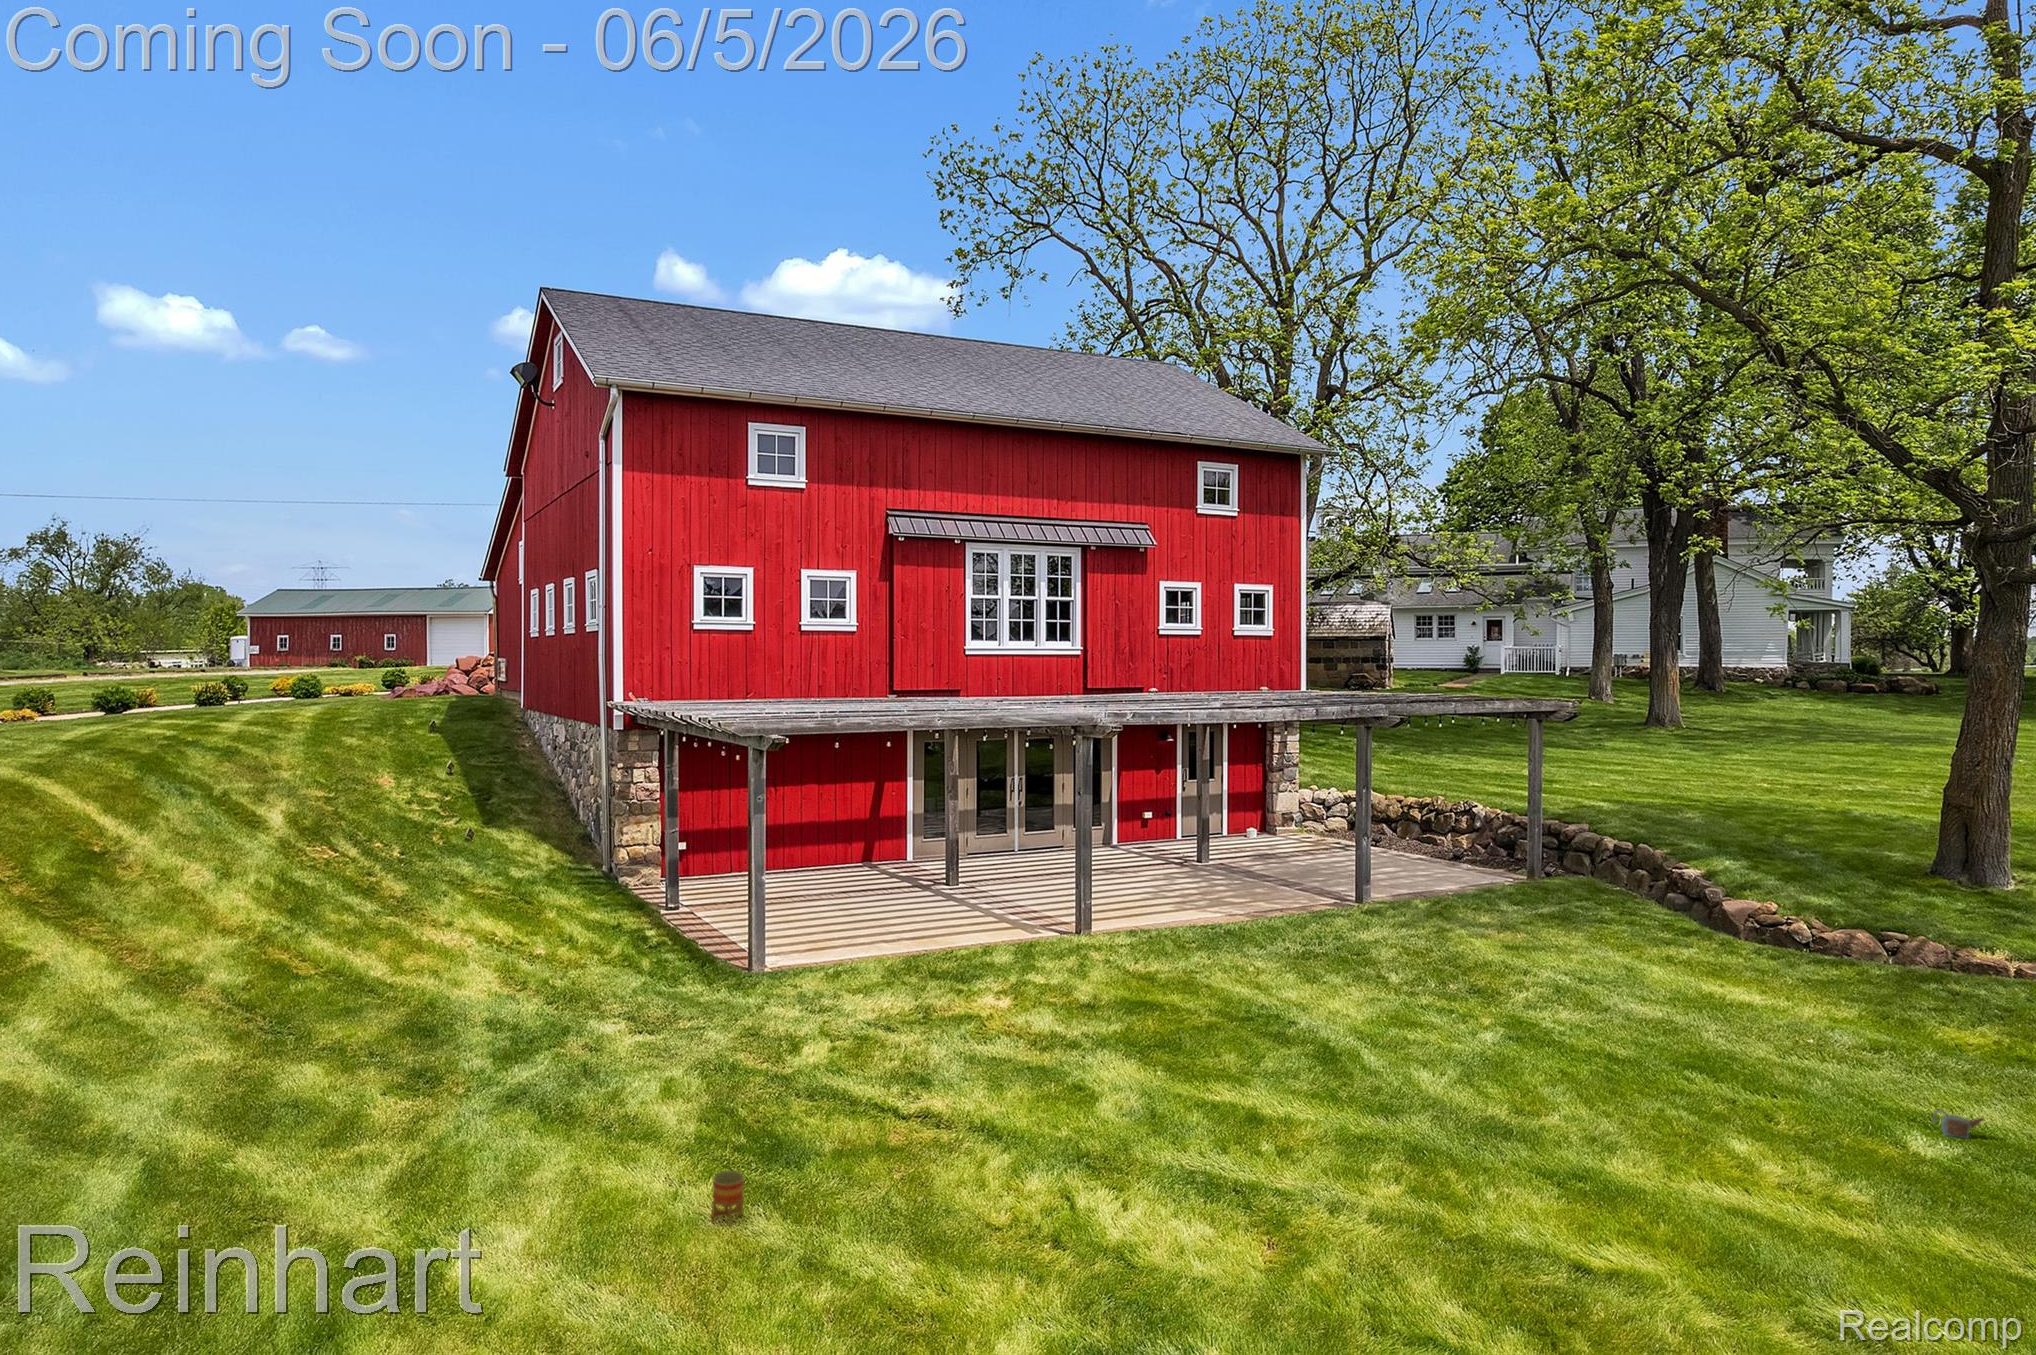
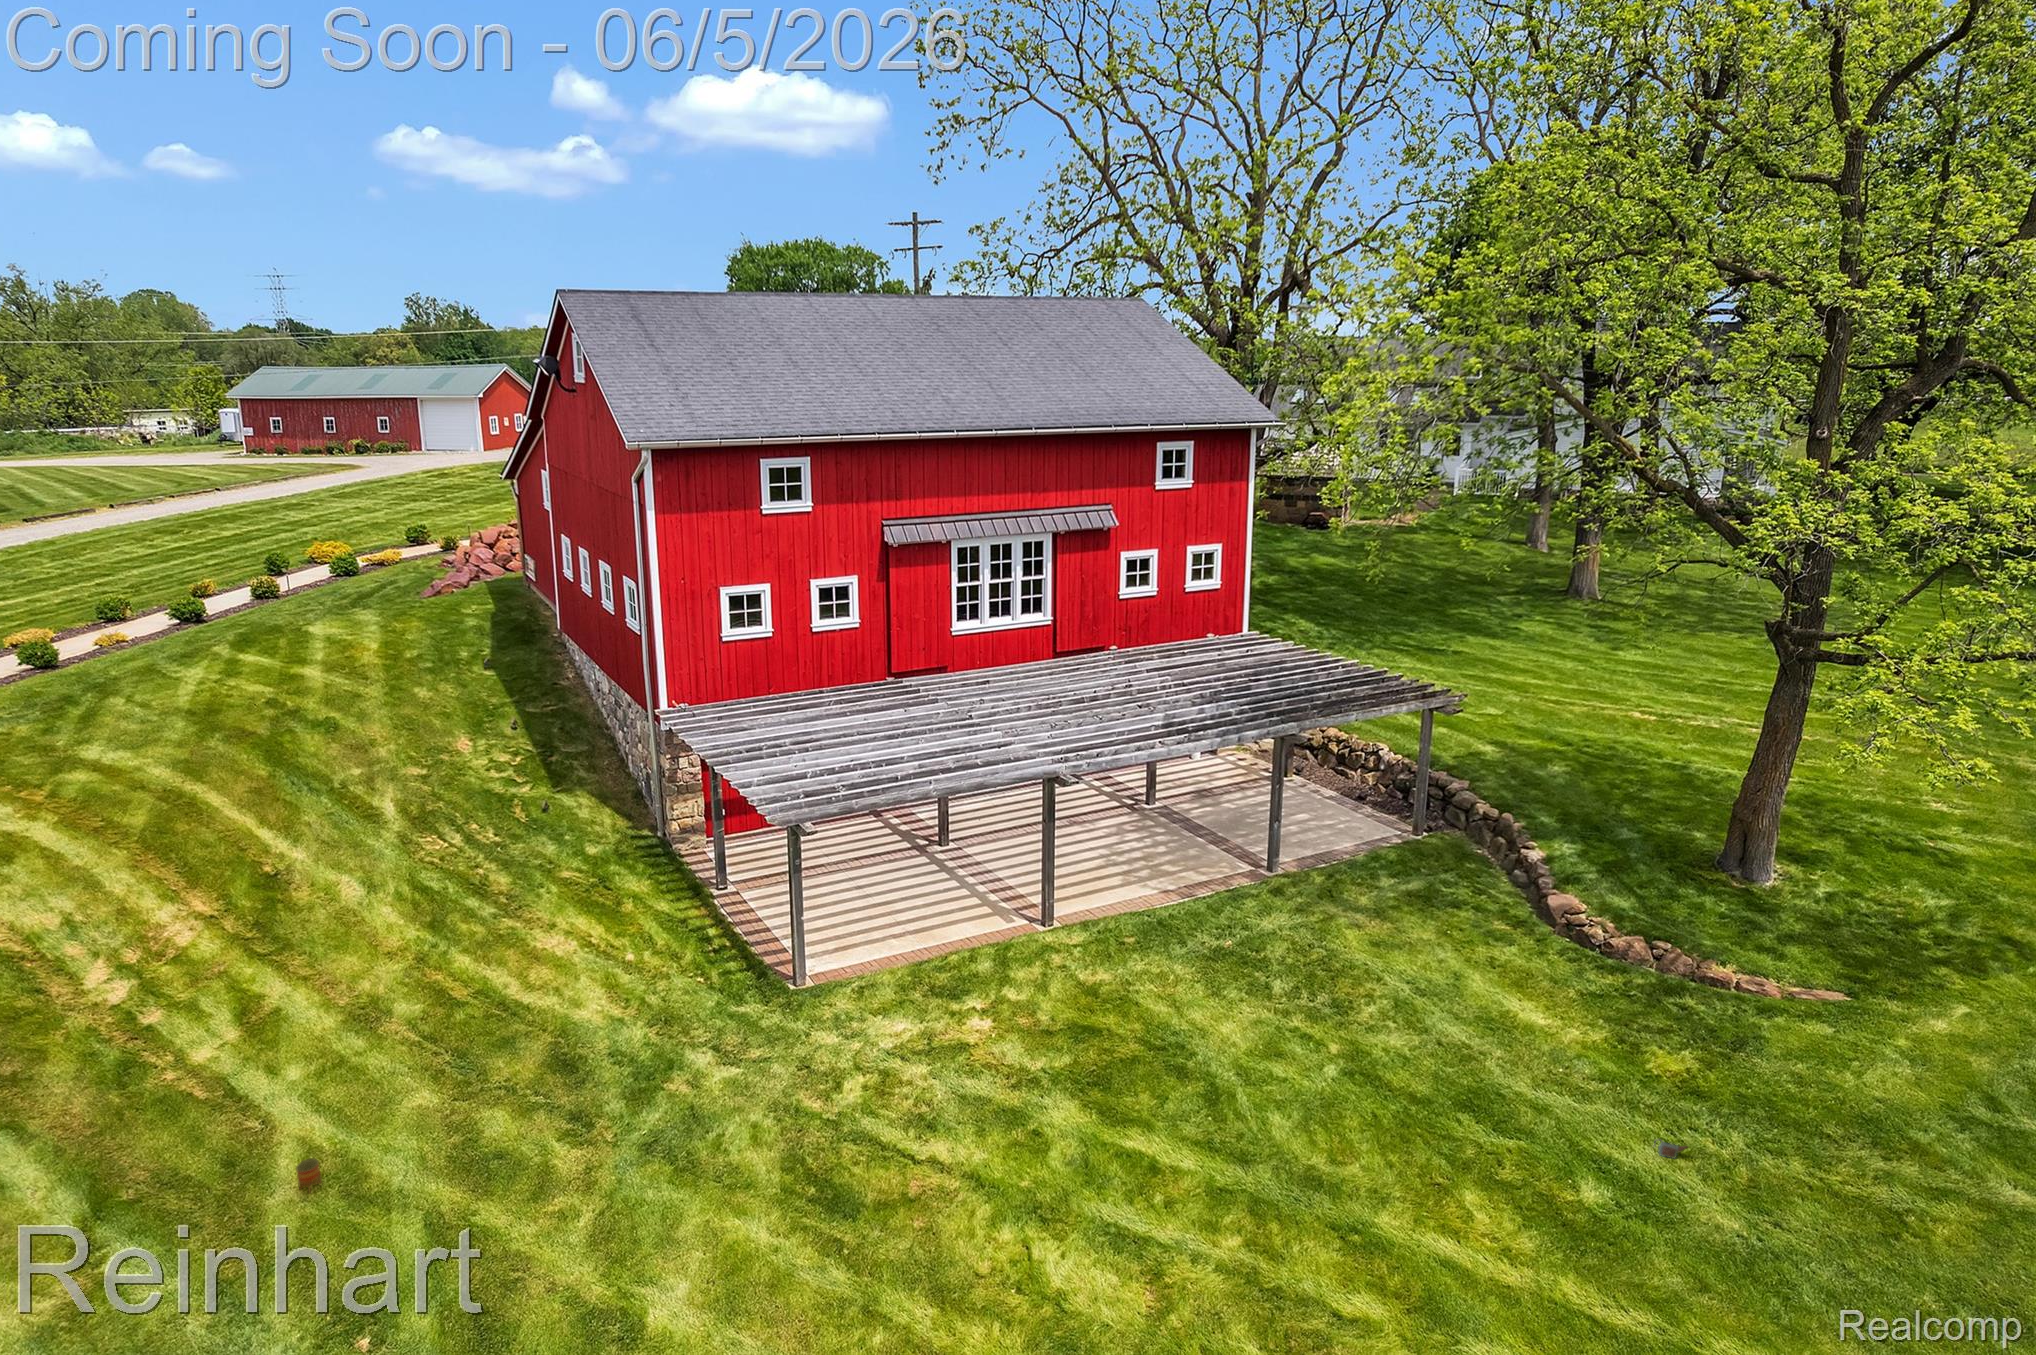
planter: present [712,1171,744,1226] -> present [296,1158,322,1193]

